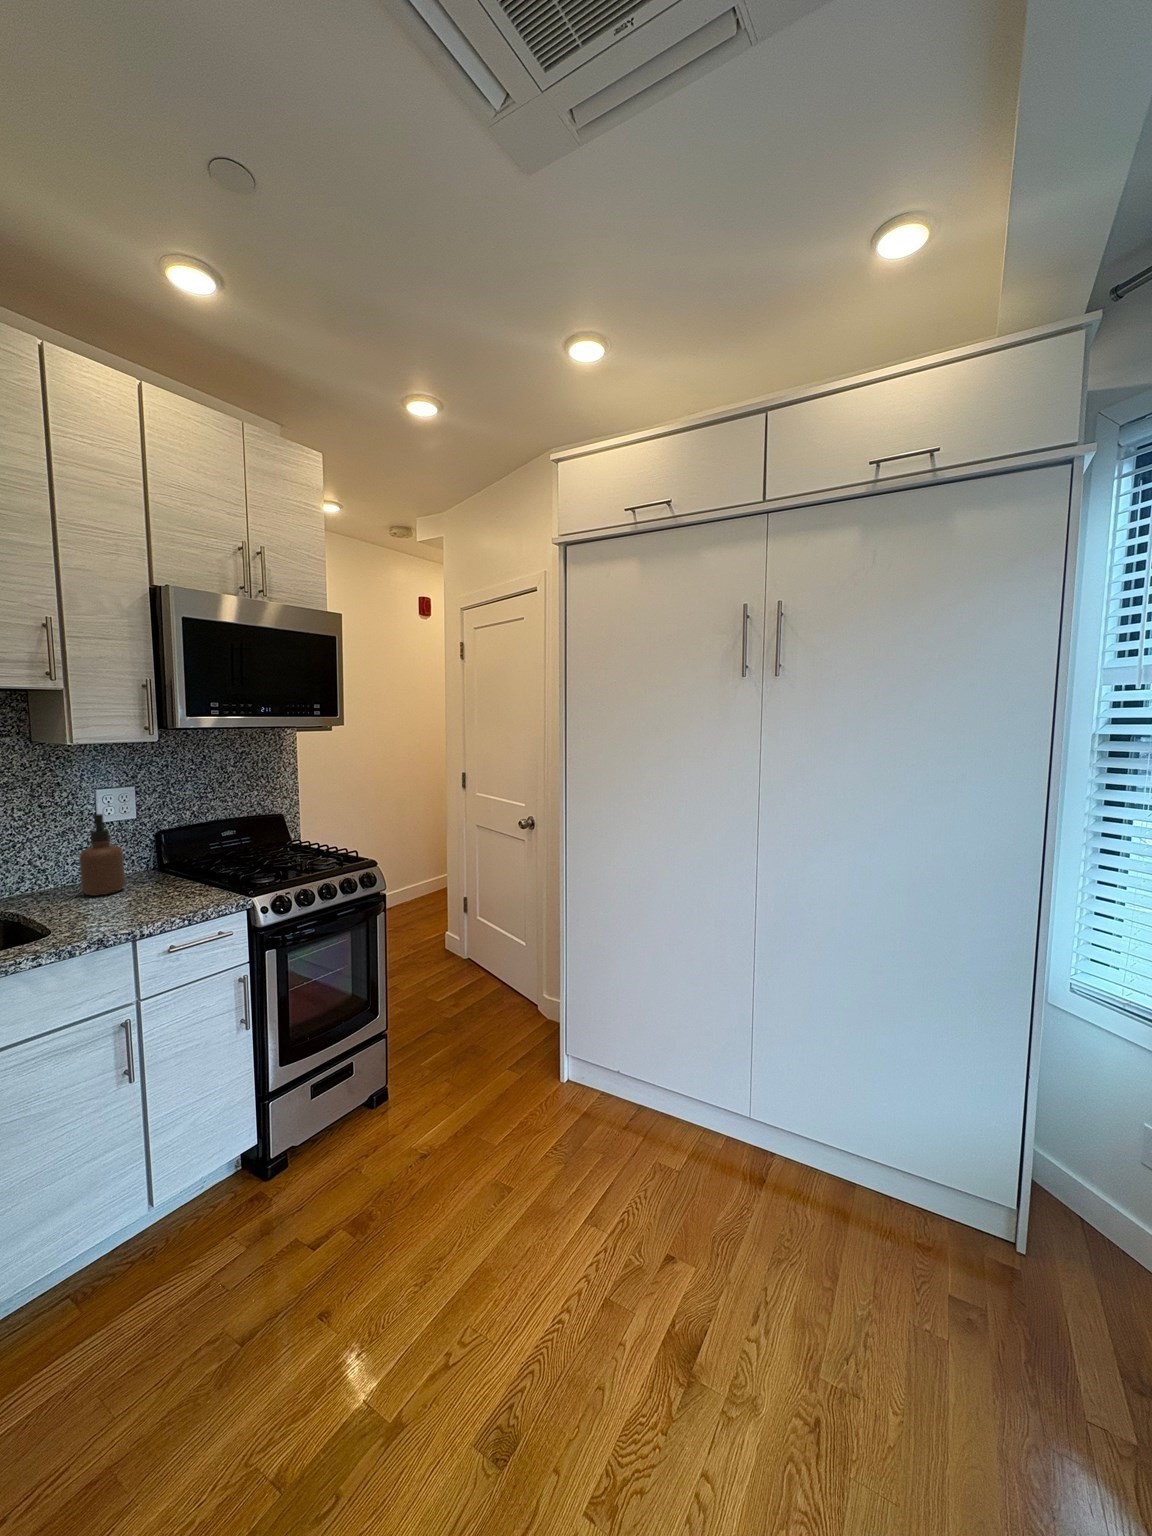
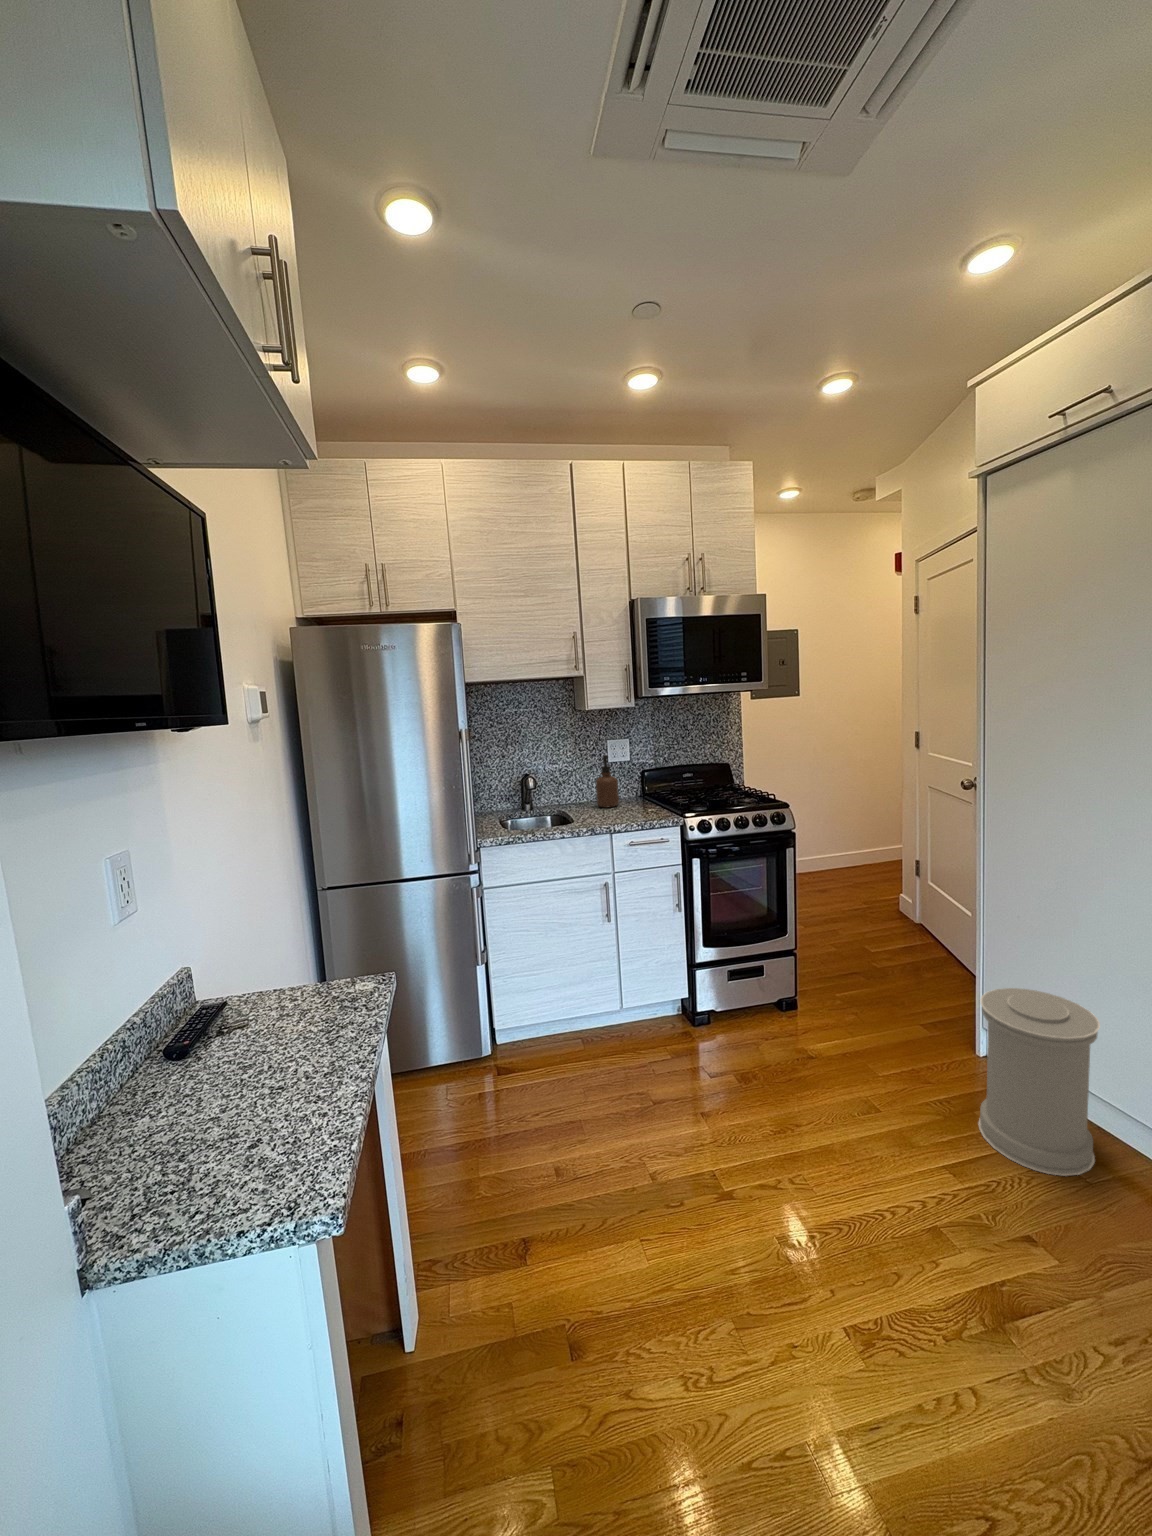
trash can: none [588,1008,675,1178] -> present [979,988,1100,1176]

